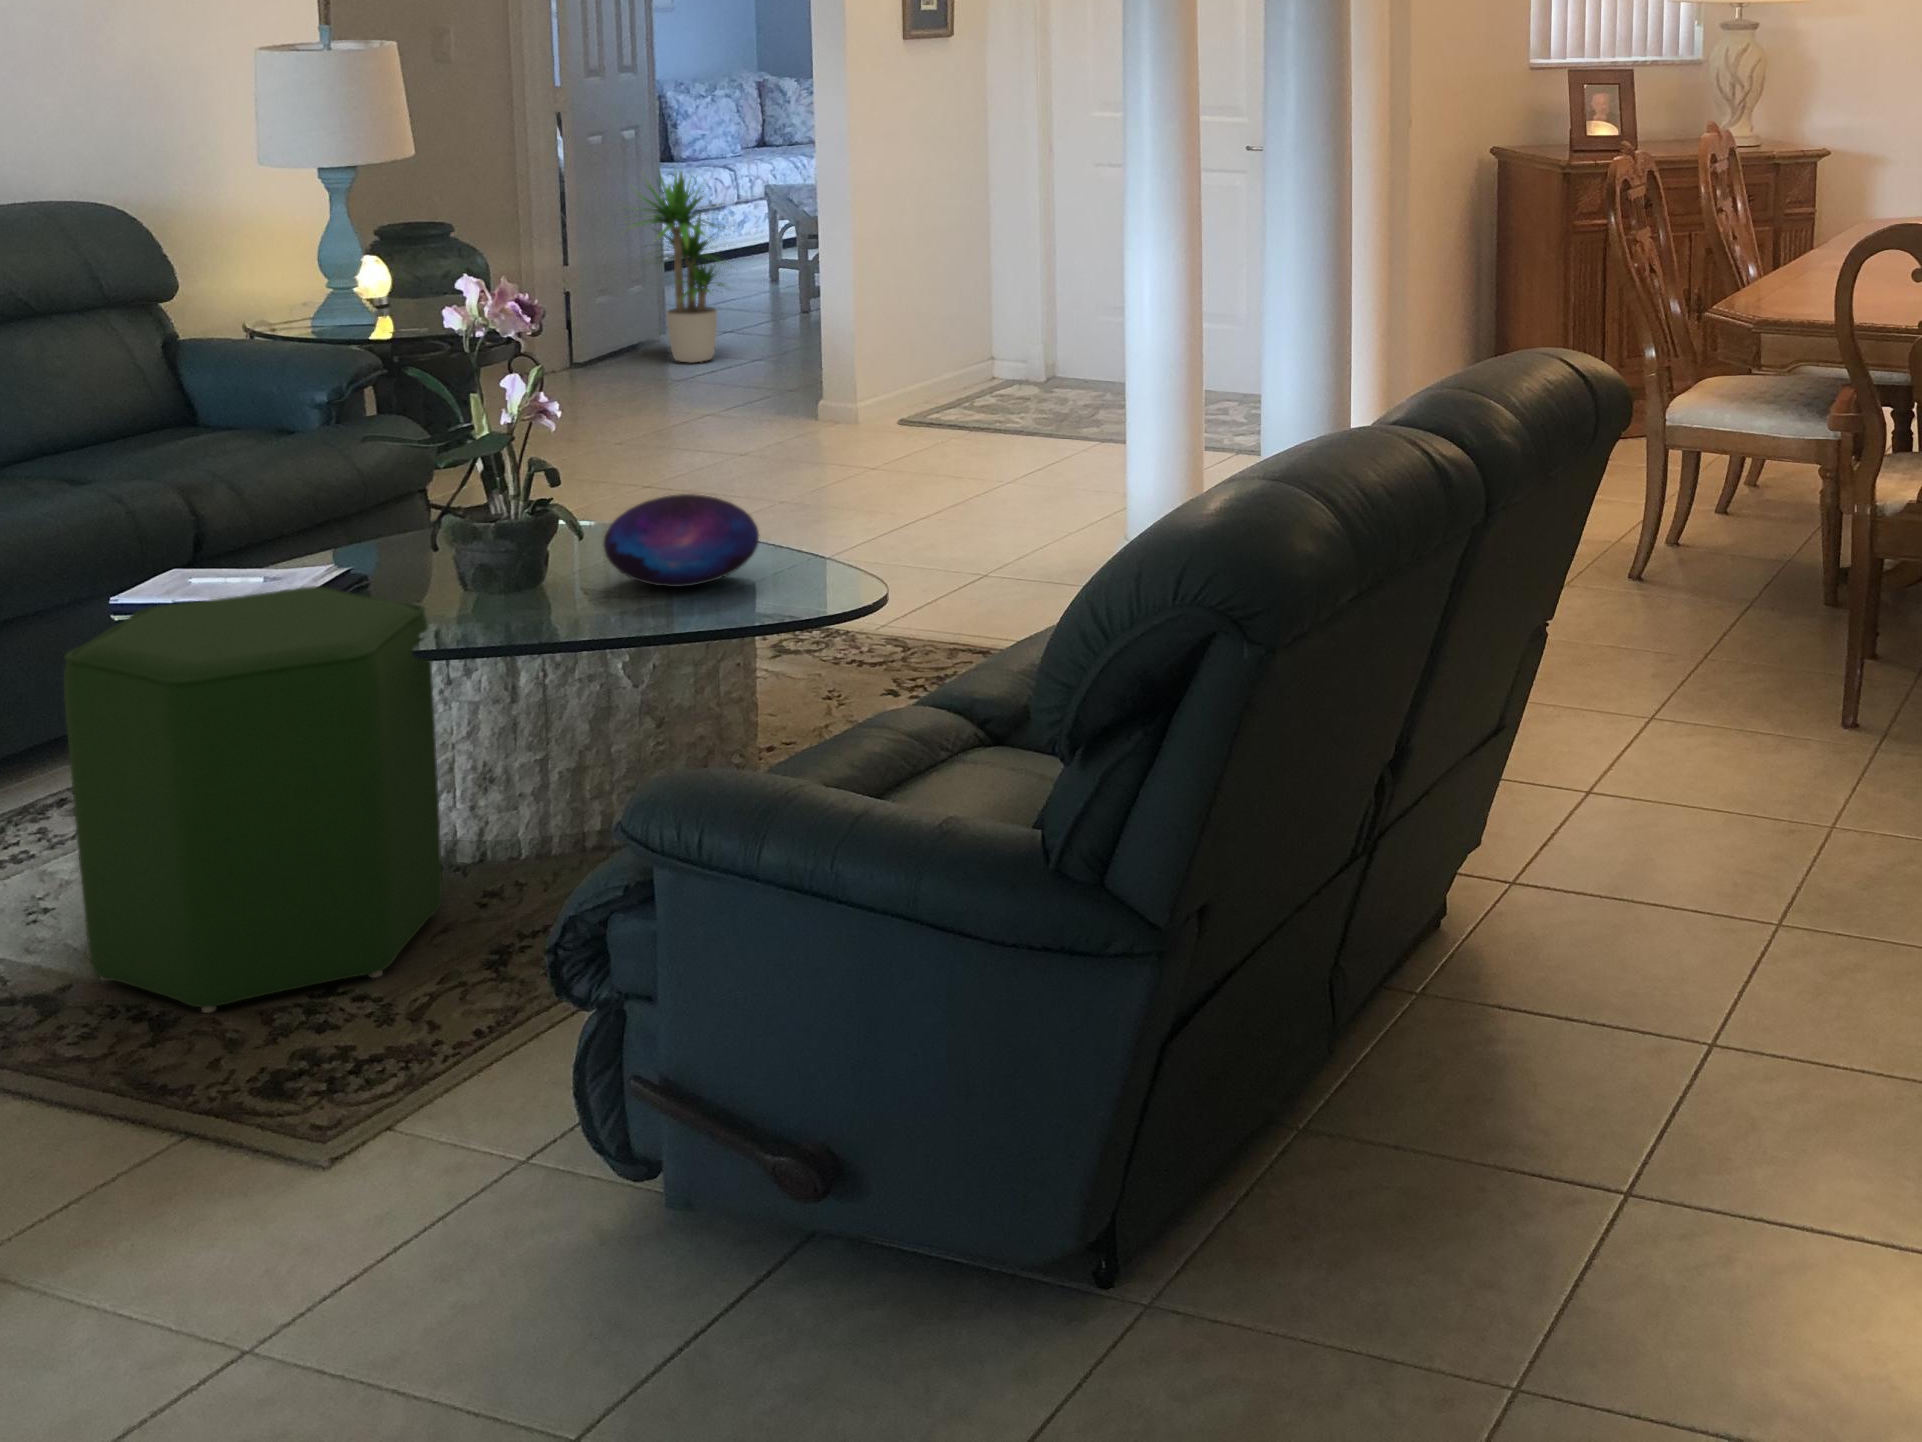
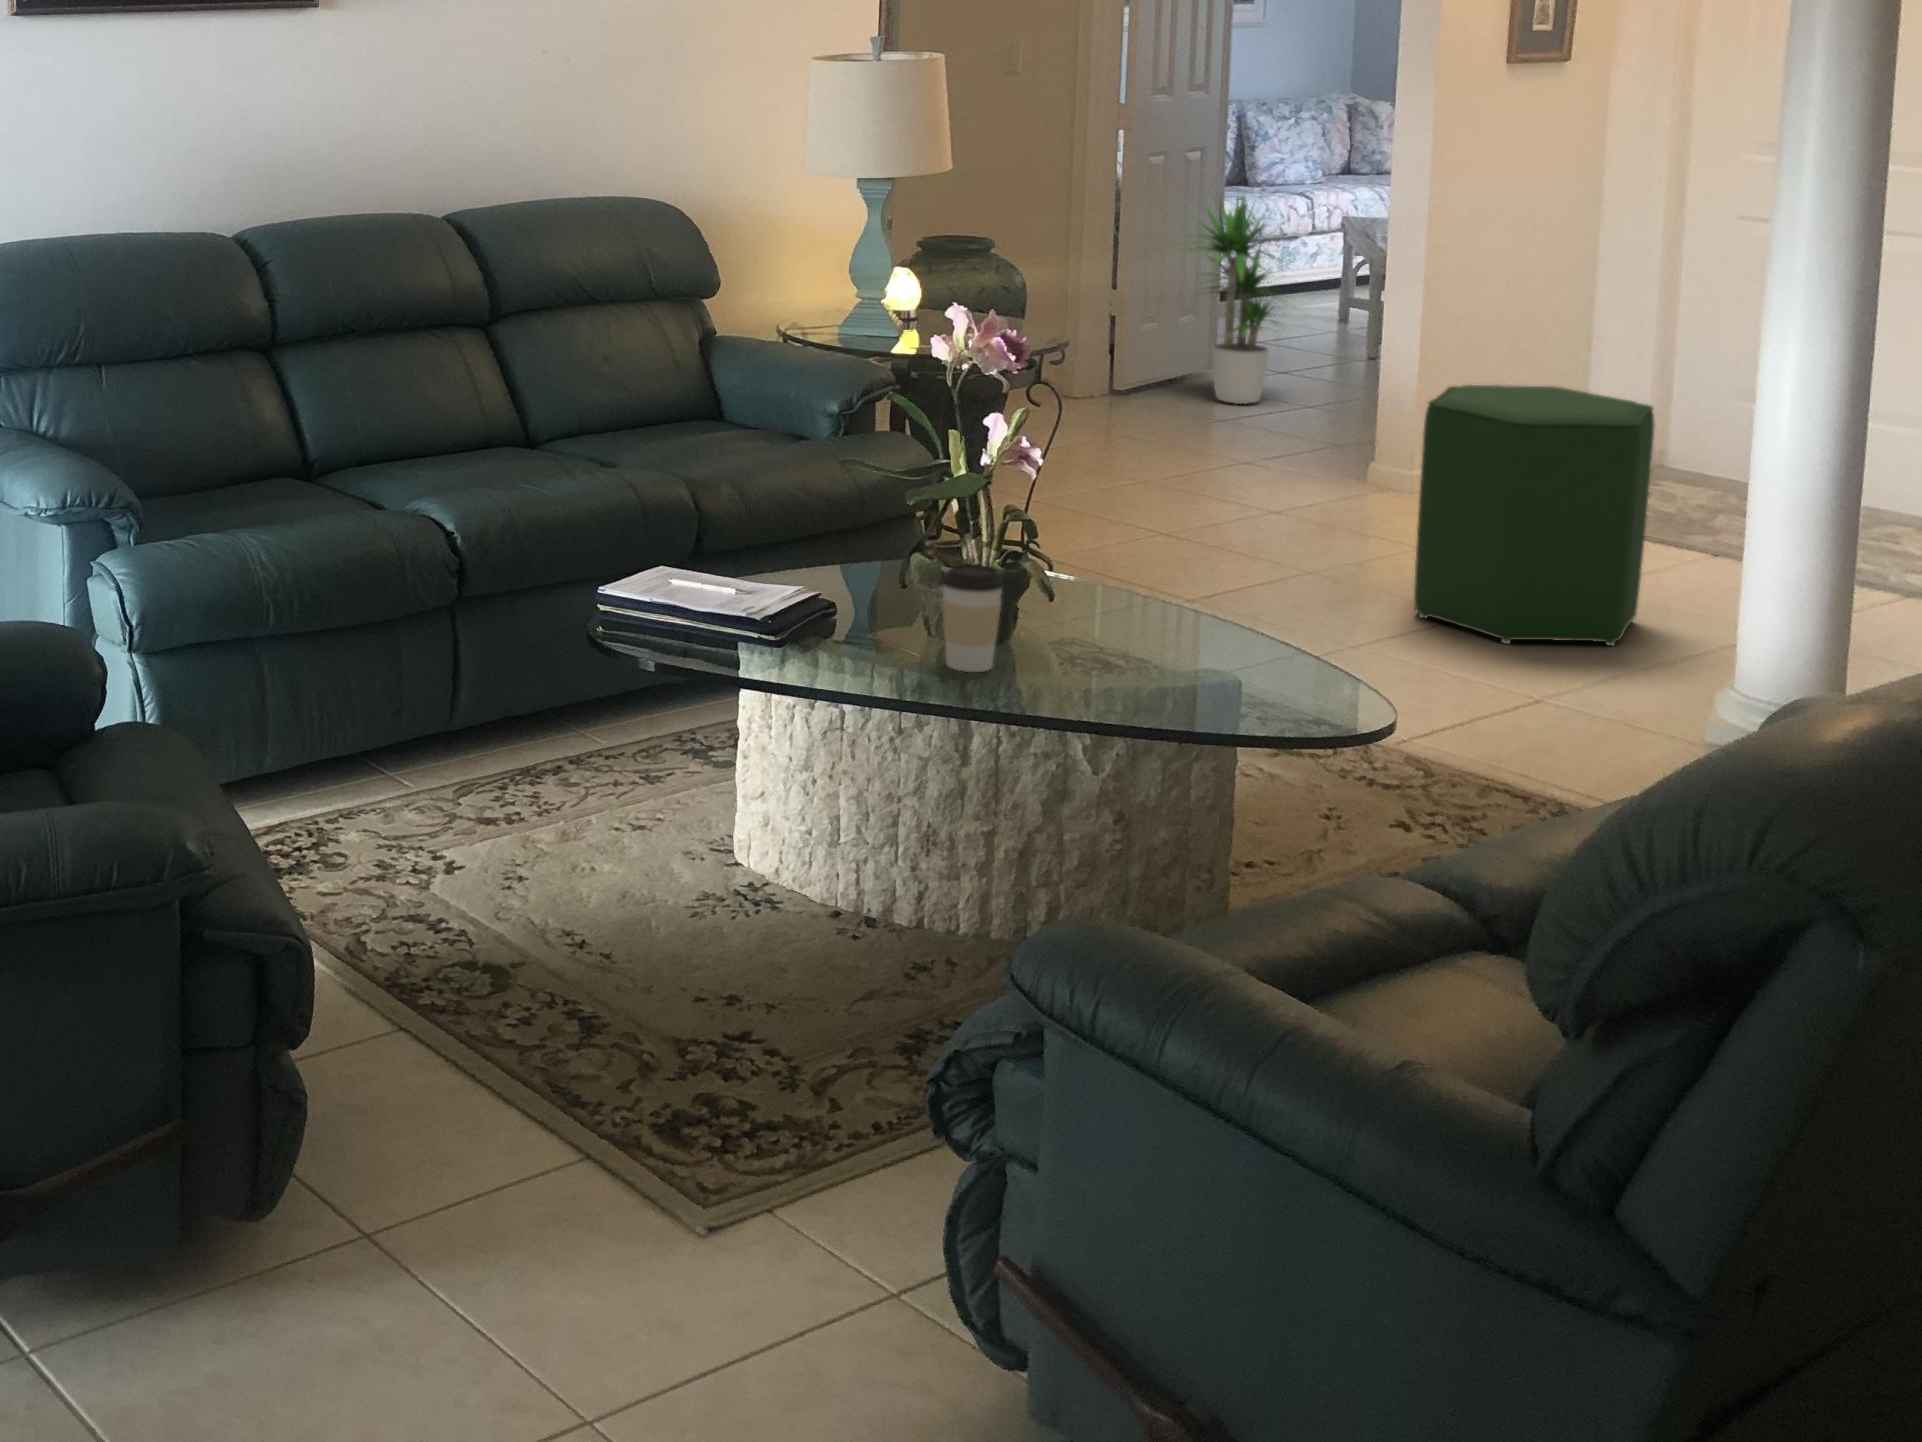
decorative orb: present [604,494,759,587] -> none [1075,569,1249,674]
coffee cup: none [476,512,537,613] -> present [942,564,1003,672]
ottoman: present [64,586,442,1013] -> present [1414,385,1654,646]

